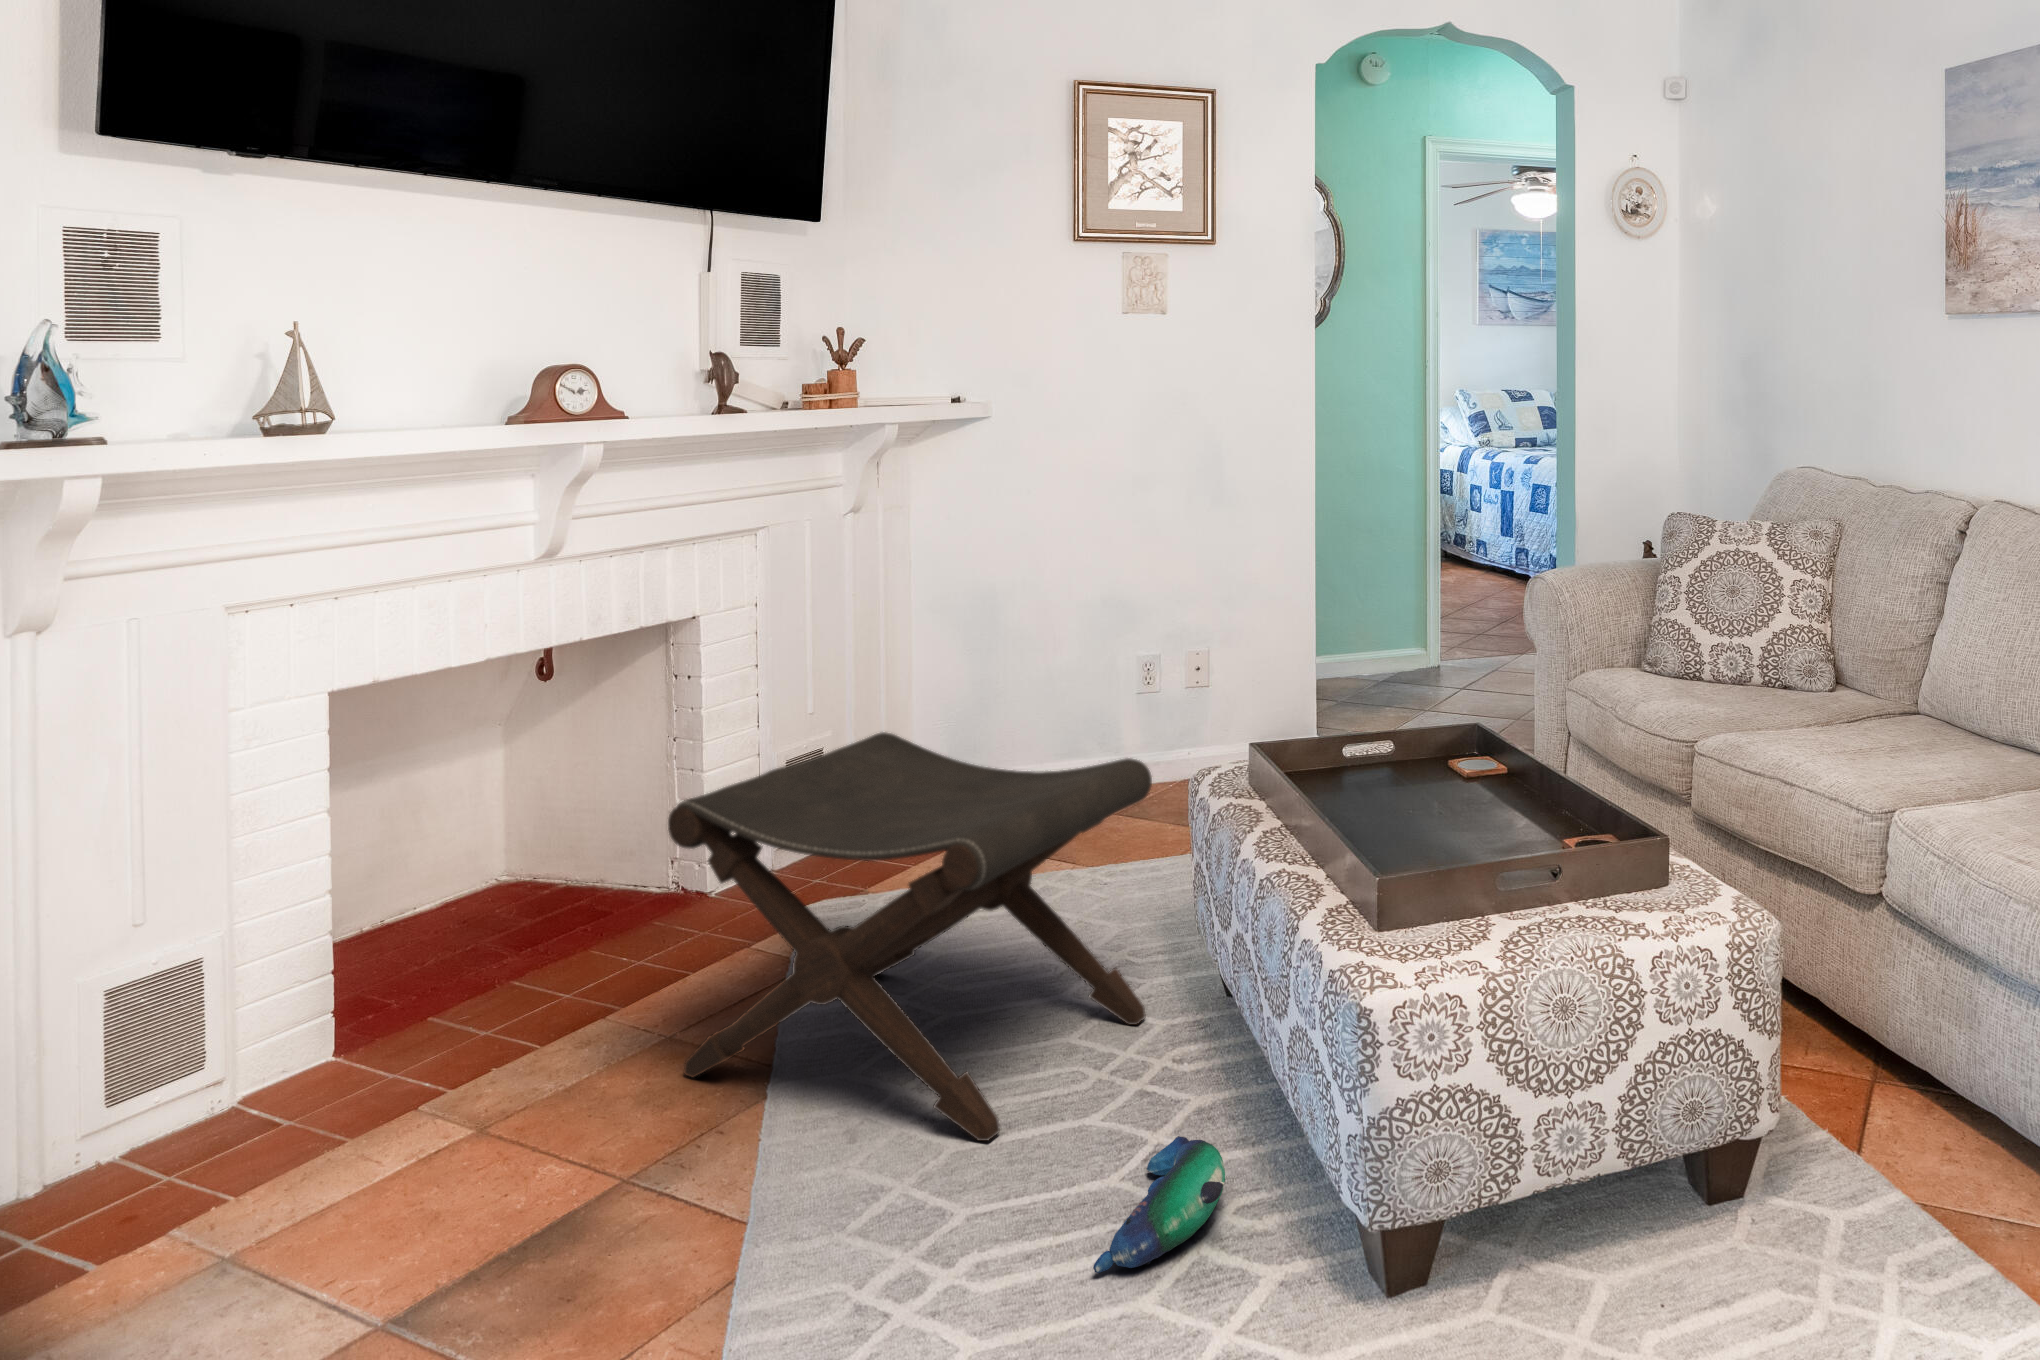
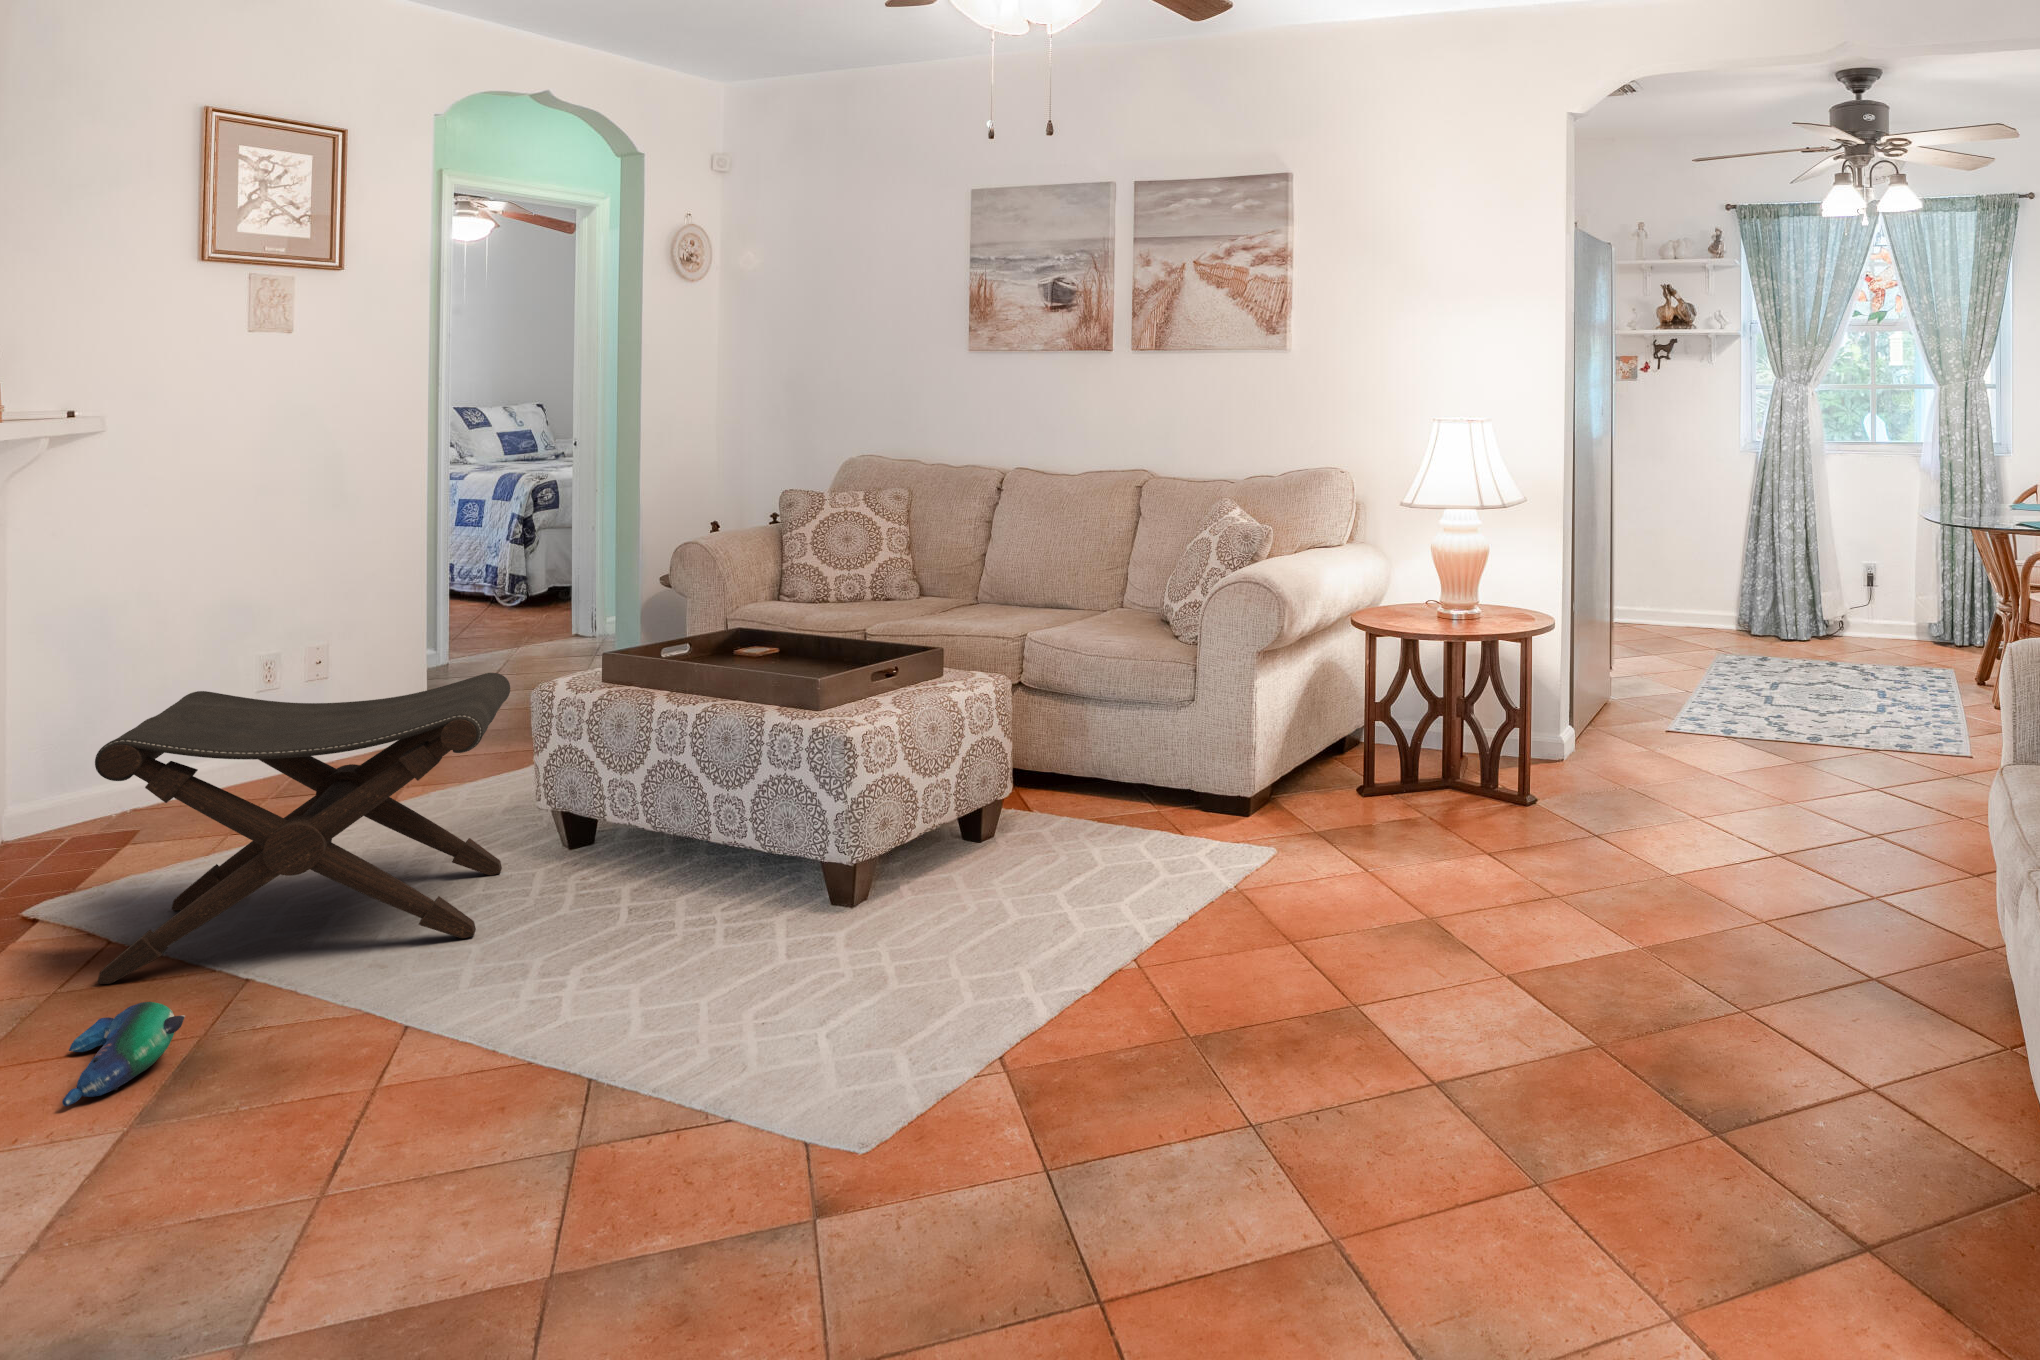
plush toy: present [1093,1136,1225,1273] -> present [62,1002,185,1106]

